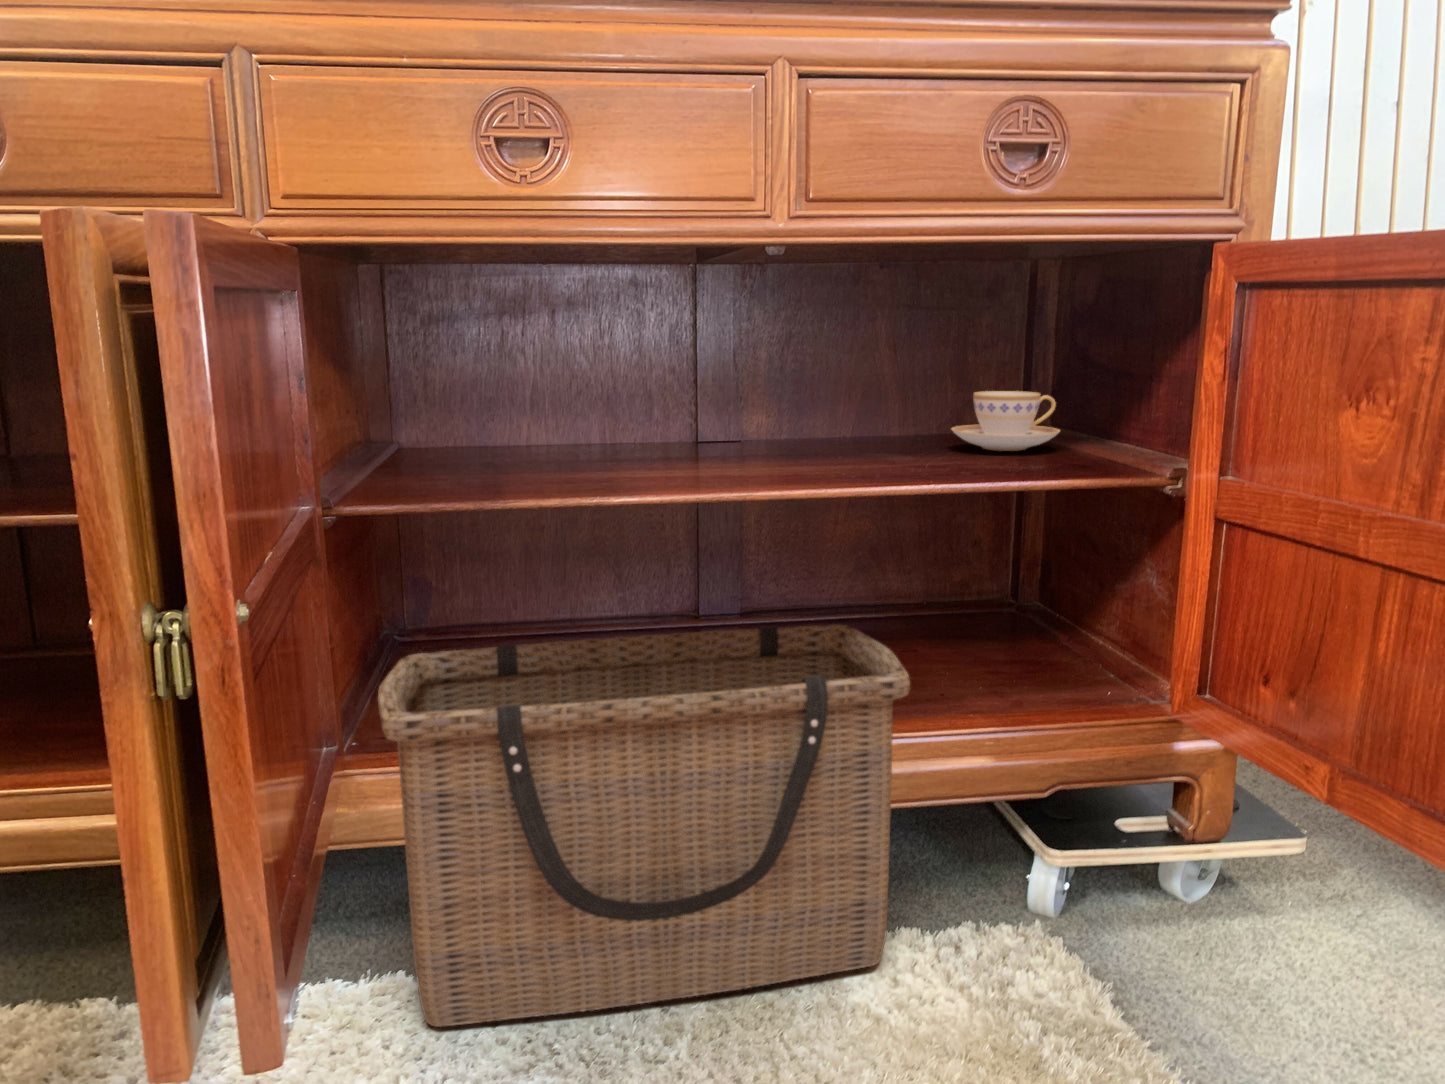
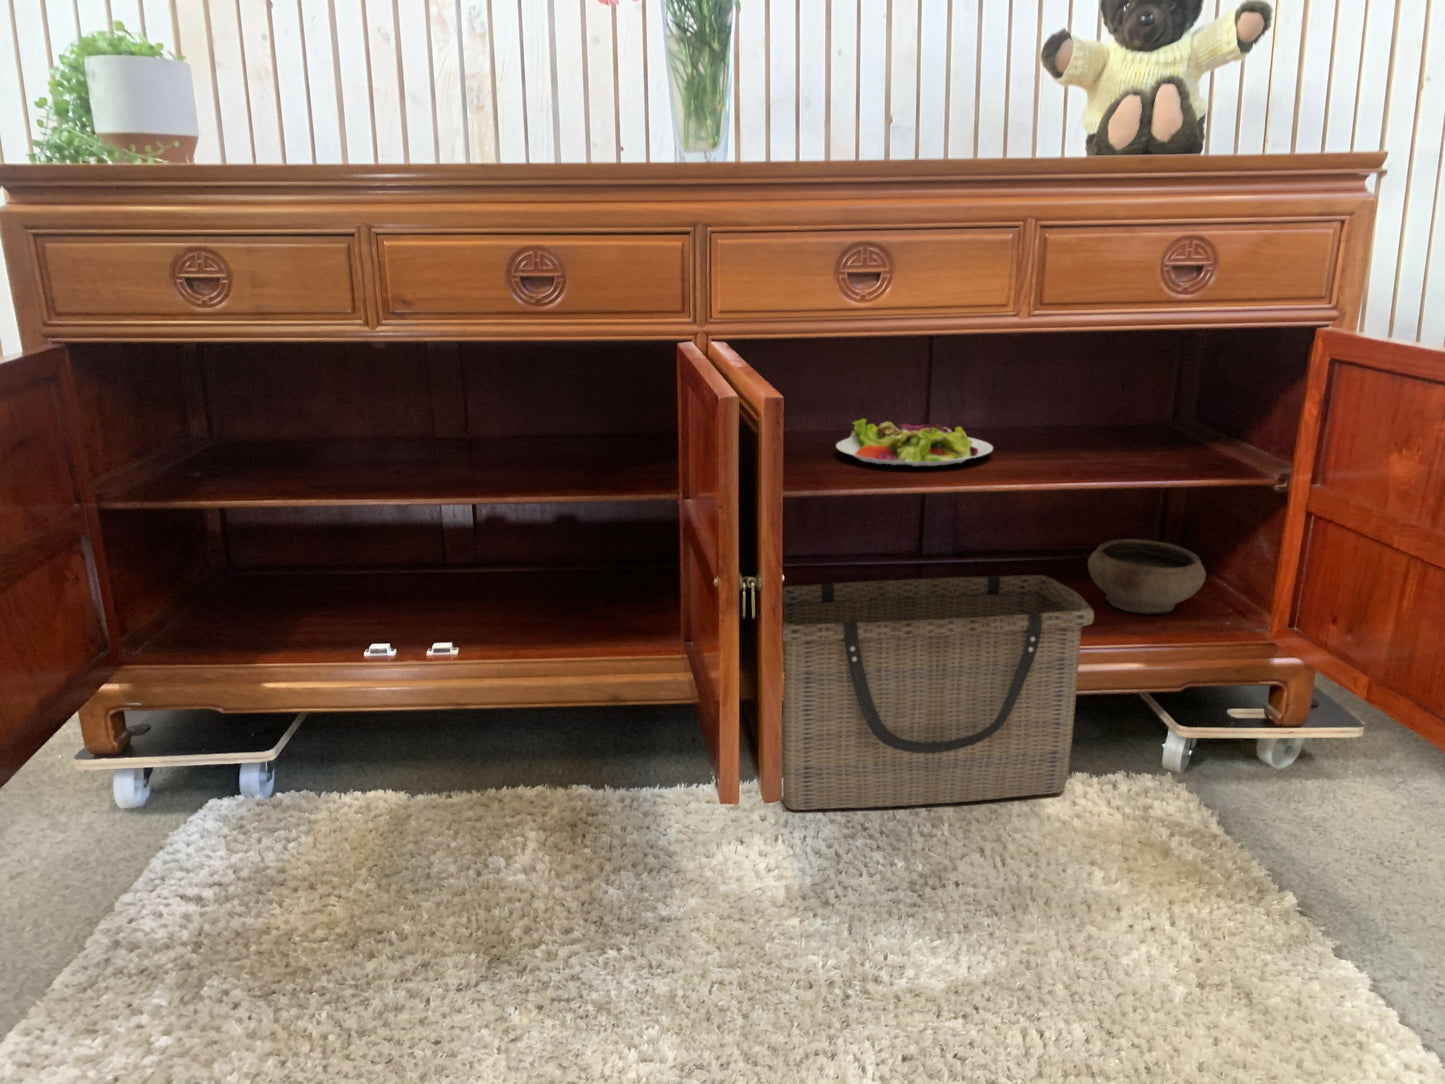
teacup: present [952,391,1060,451] -> none [1119,409,1201,454]
salad plate: none [548,408,775,466] -> present [836,419,993,466]
ceramic bowl: none [914,574,1077,680] -> present [1088,539,1206,614]

